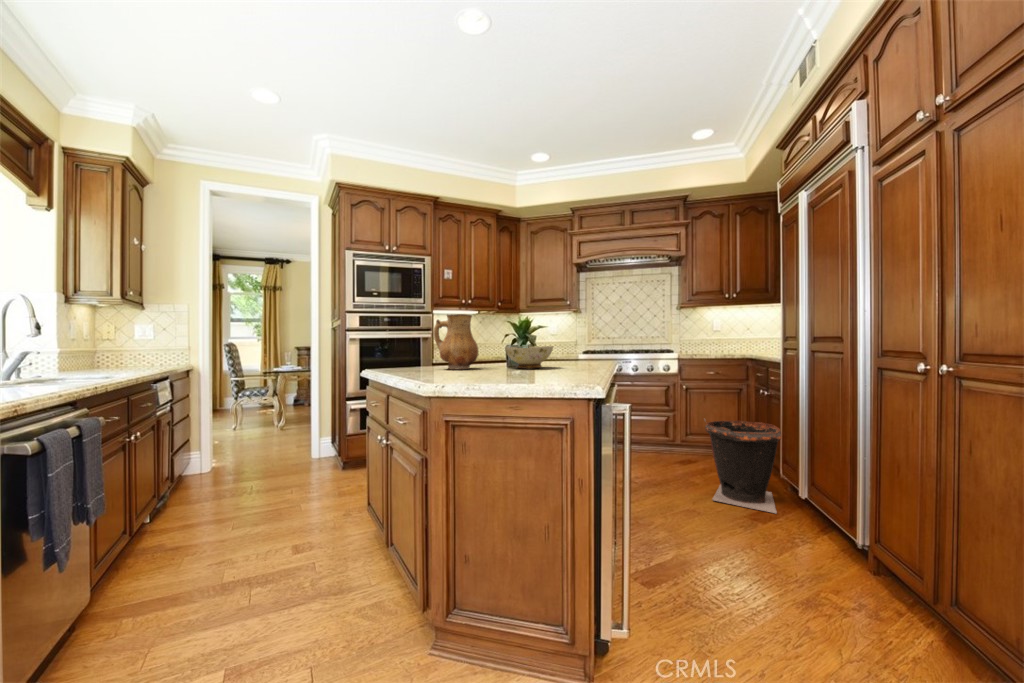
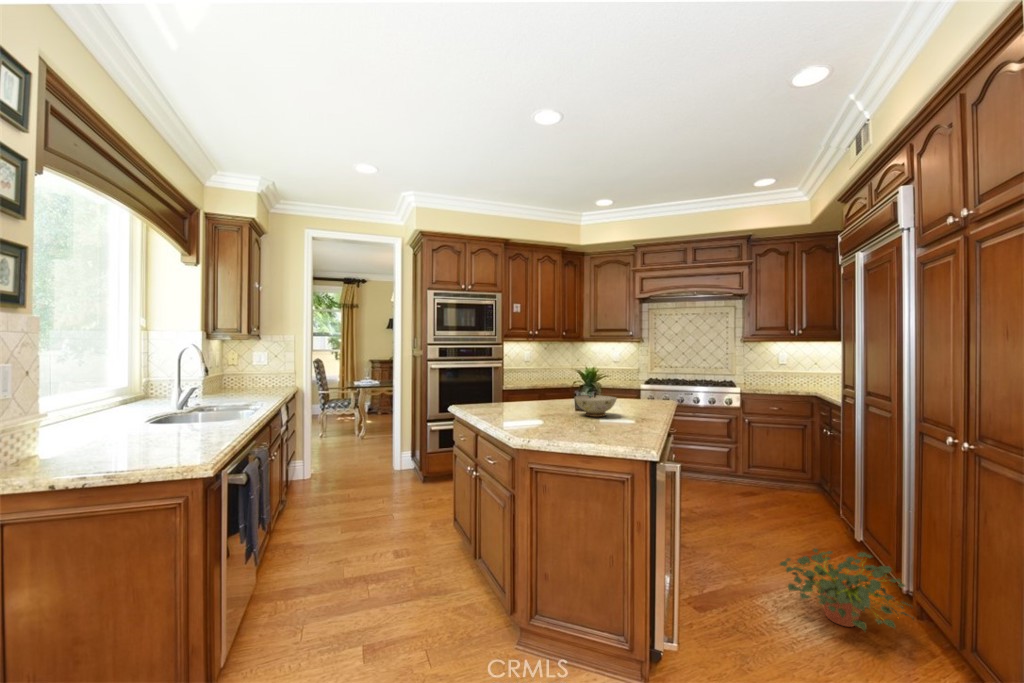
ceramic pitcher: present [434,314,478,370] -> none [515,368,552,415]
trash can: present [704,419,782,513] -> none [759,458,838,555]
potted plant: none [732,505,878,594] -> present [780,549,914,631]

